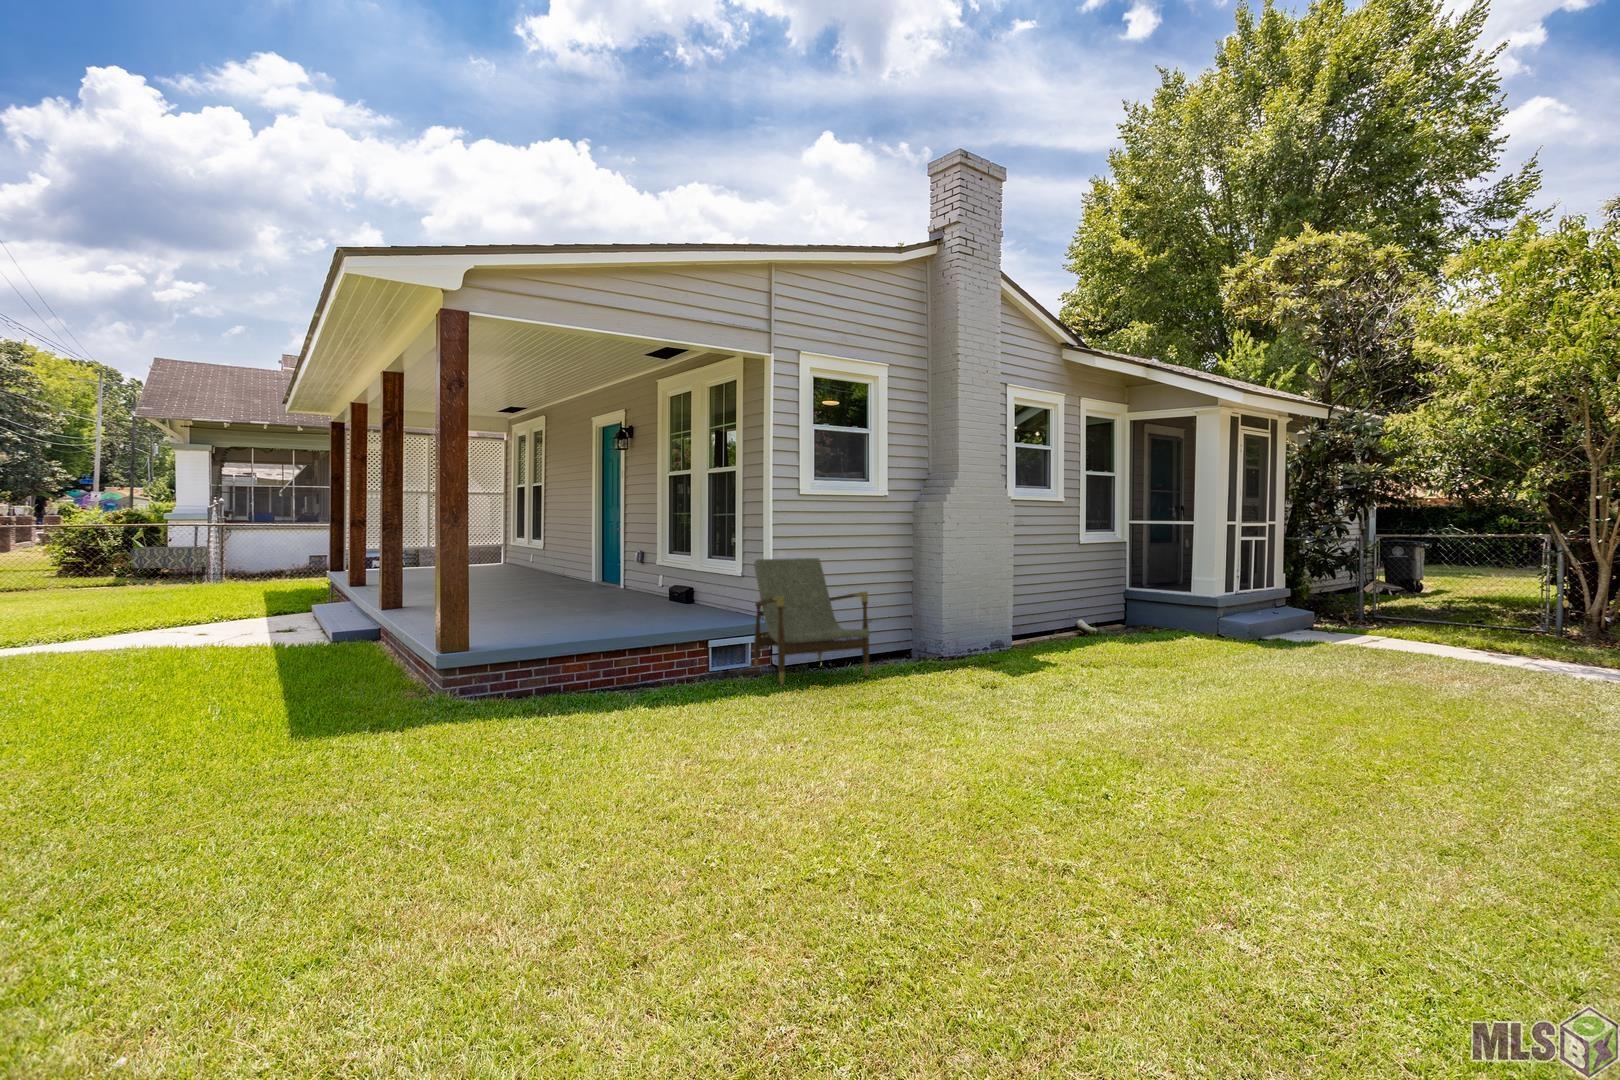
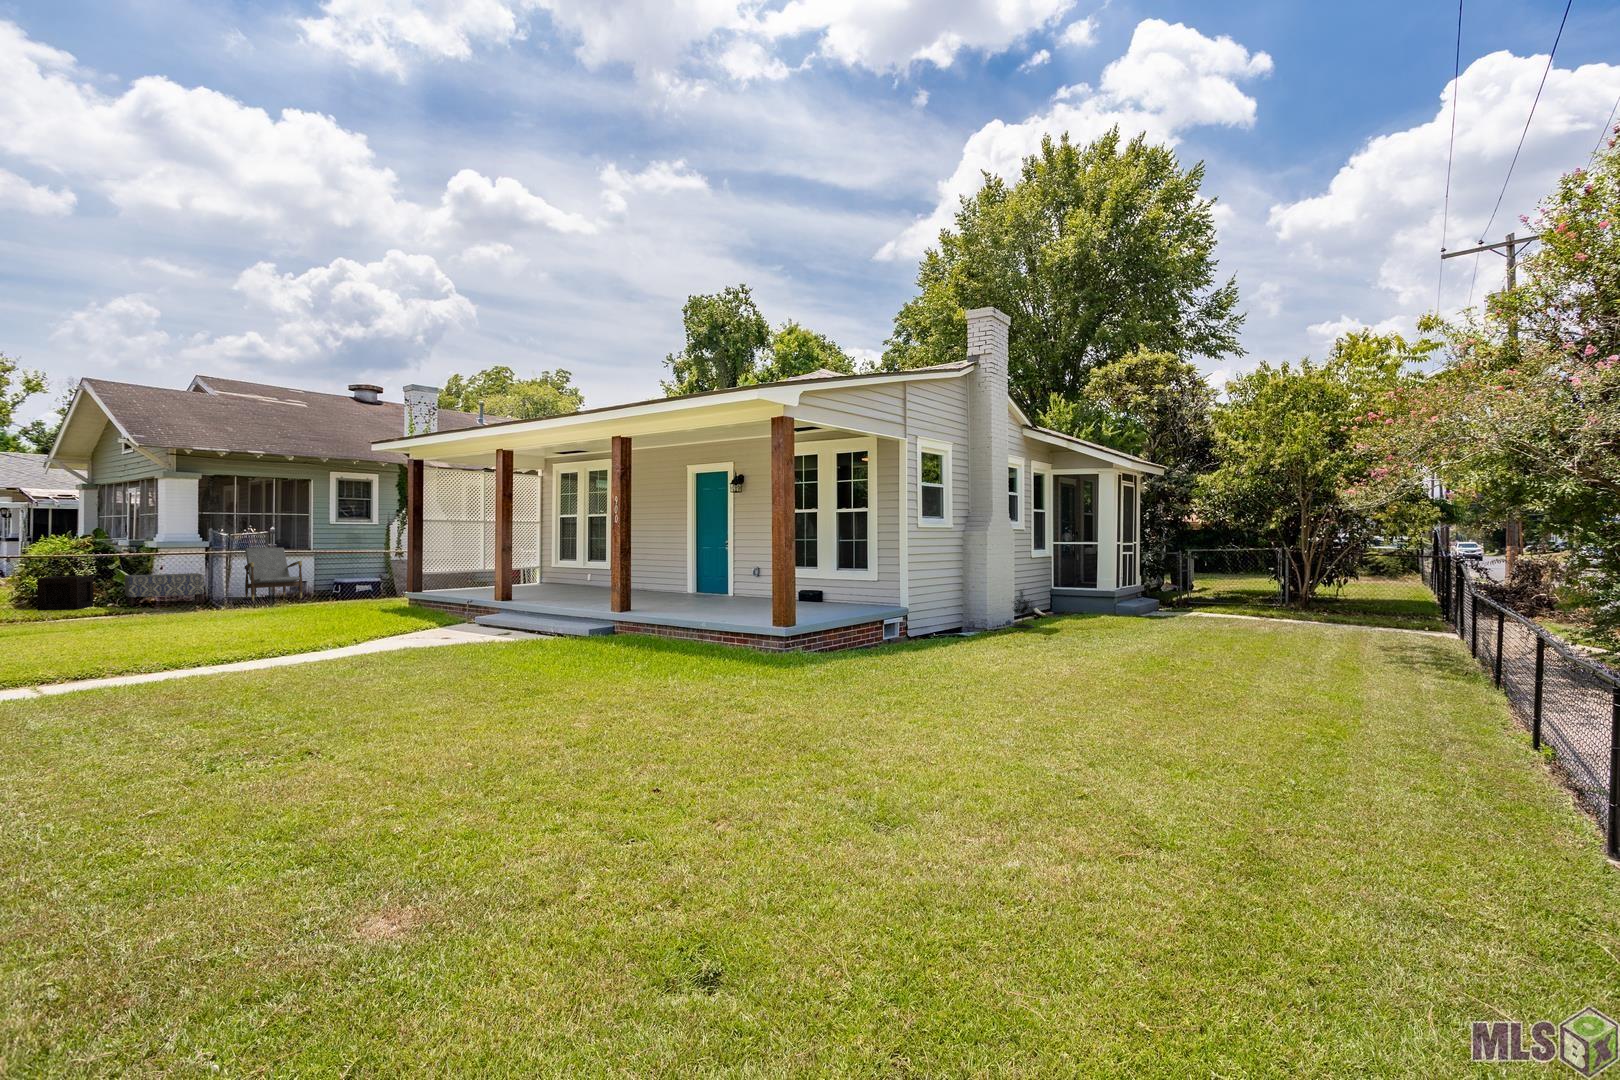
wooden crate: none [49,547,108,579] -> present [37,576,93,610]
armchair: present [754,558,870,685] -> present [244,547,303,601]
potted tree: none [982,589,1024,655] -> present [1011,591,1035,628]

